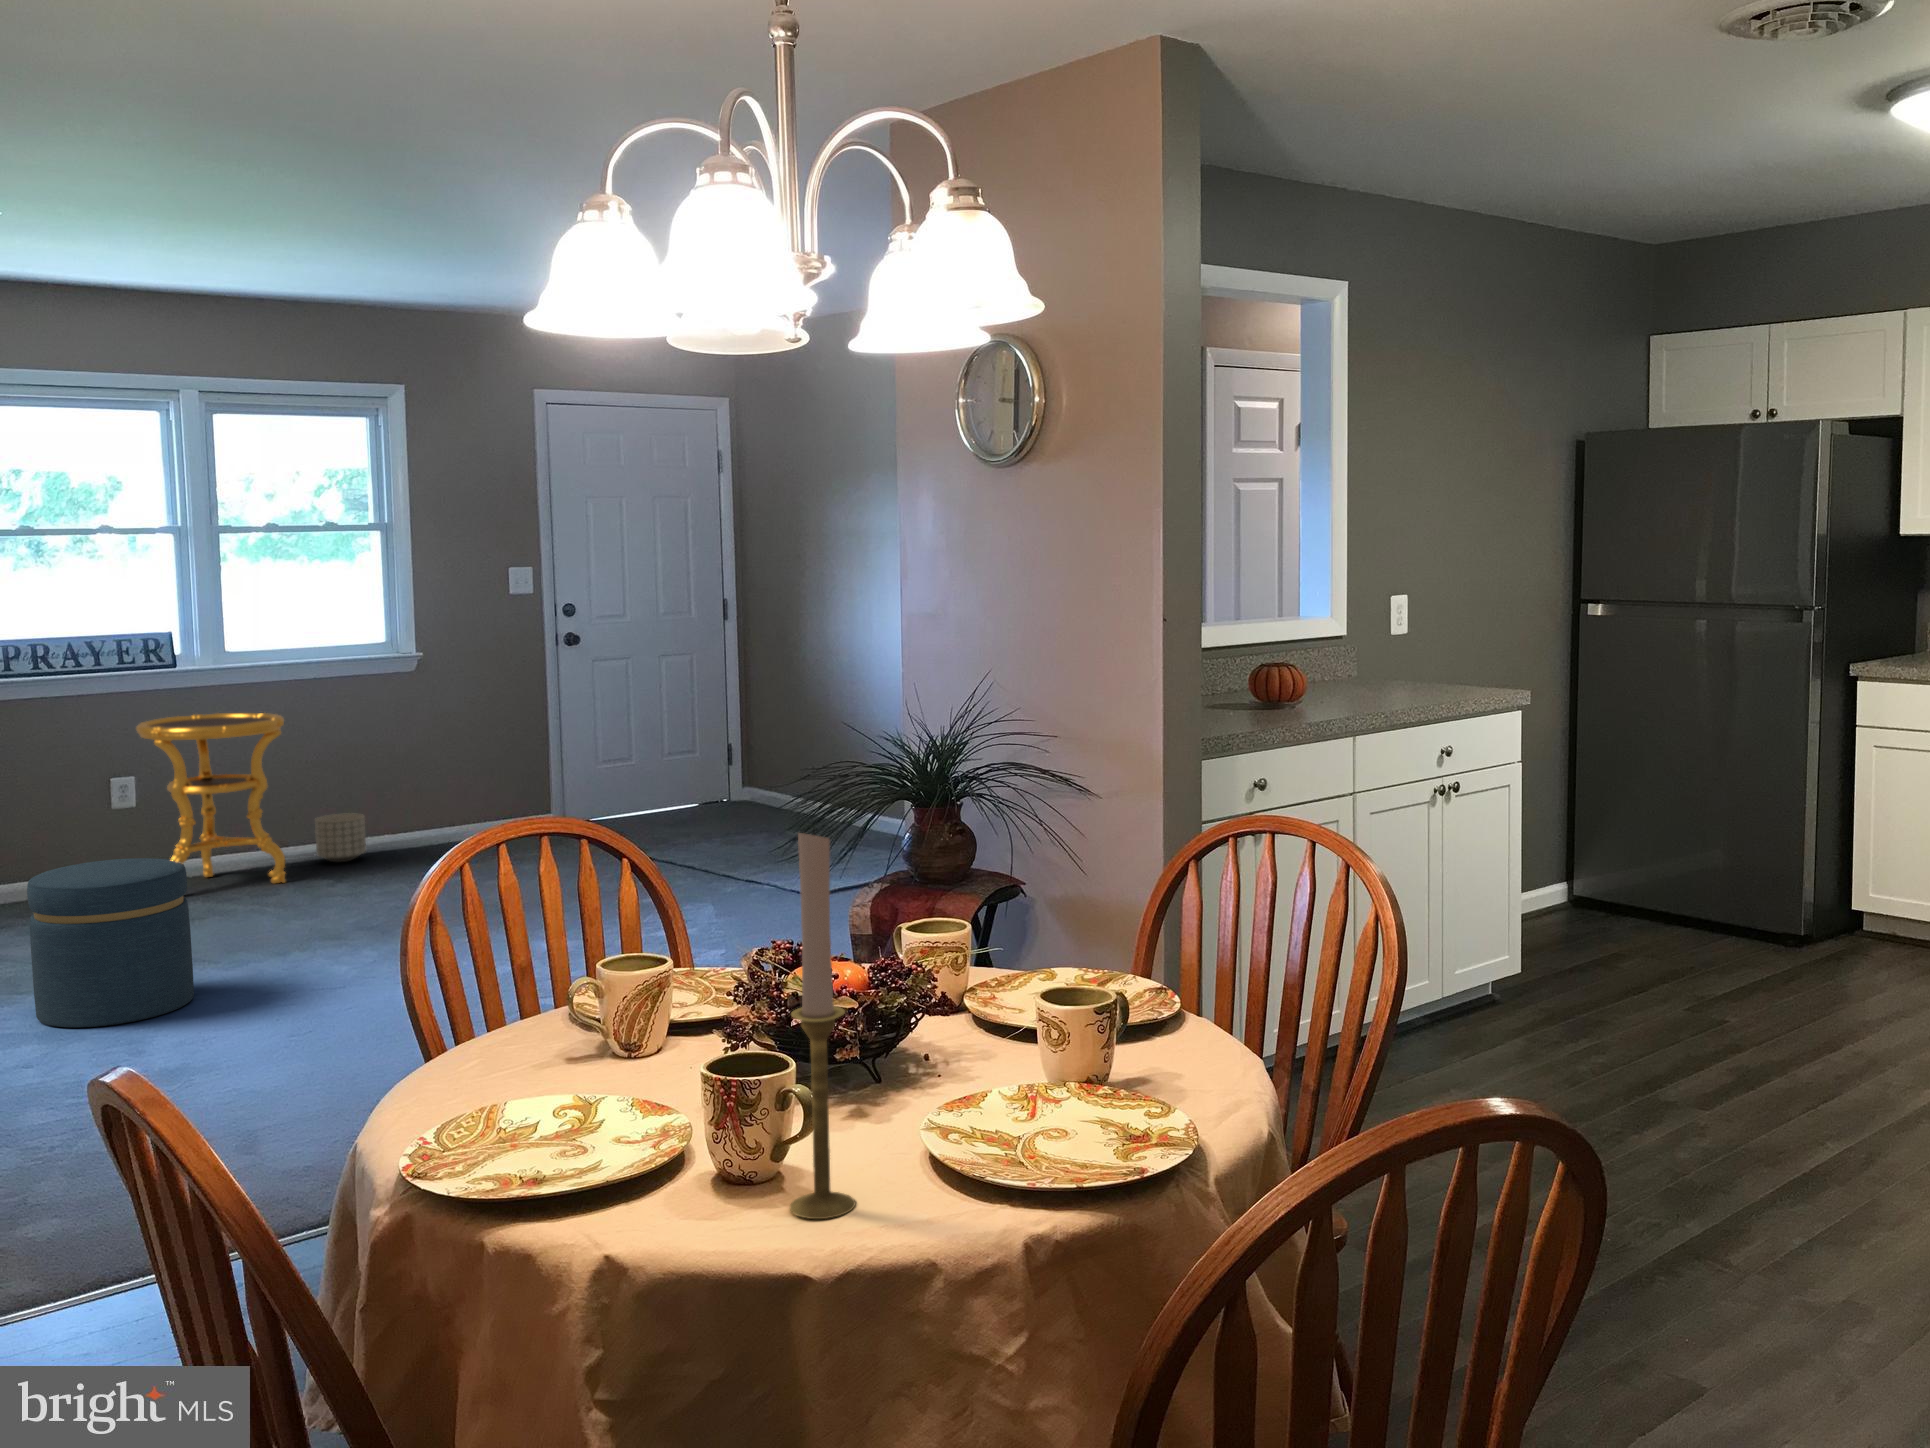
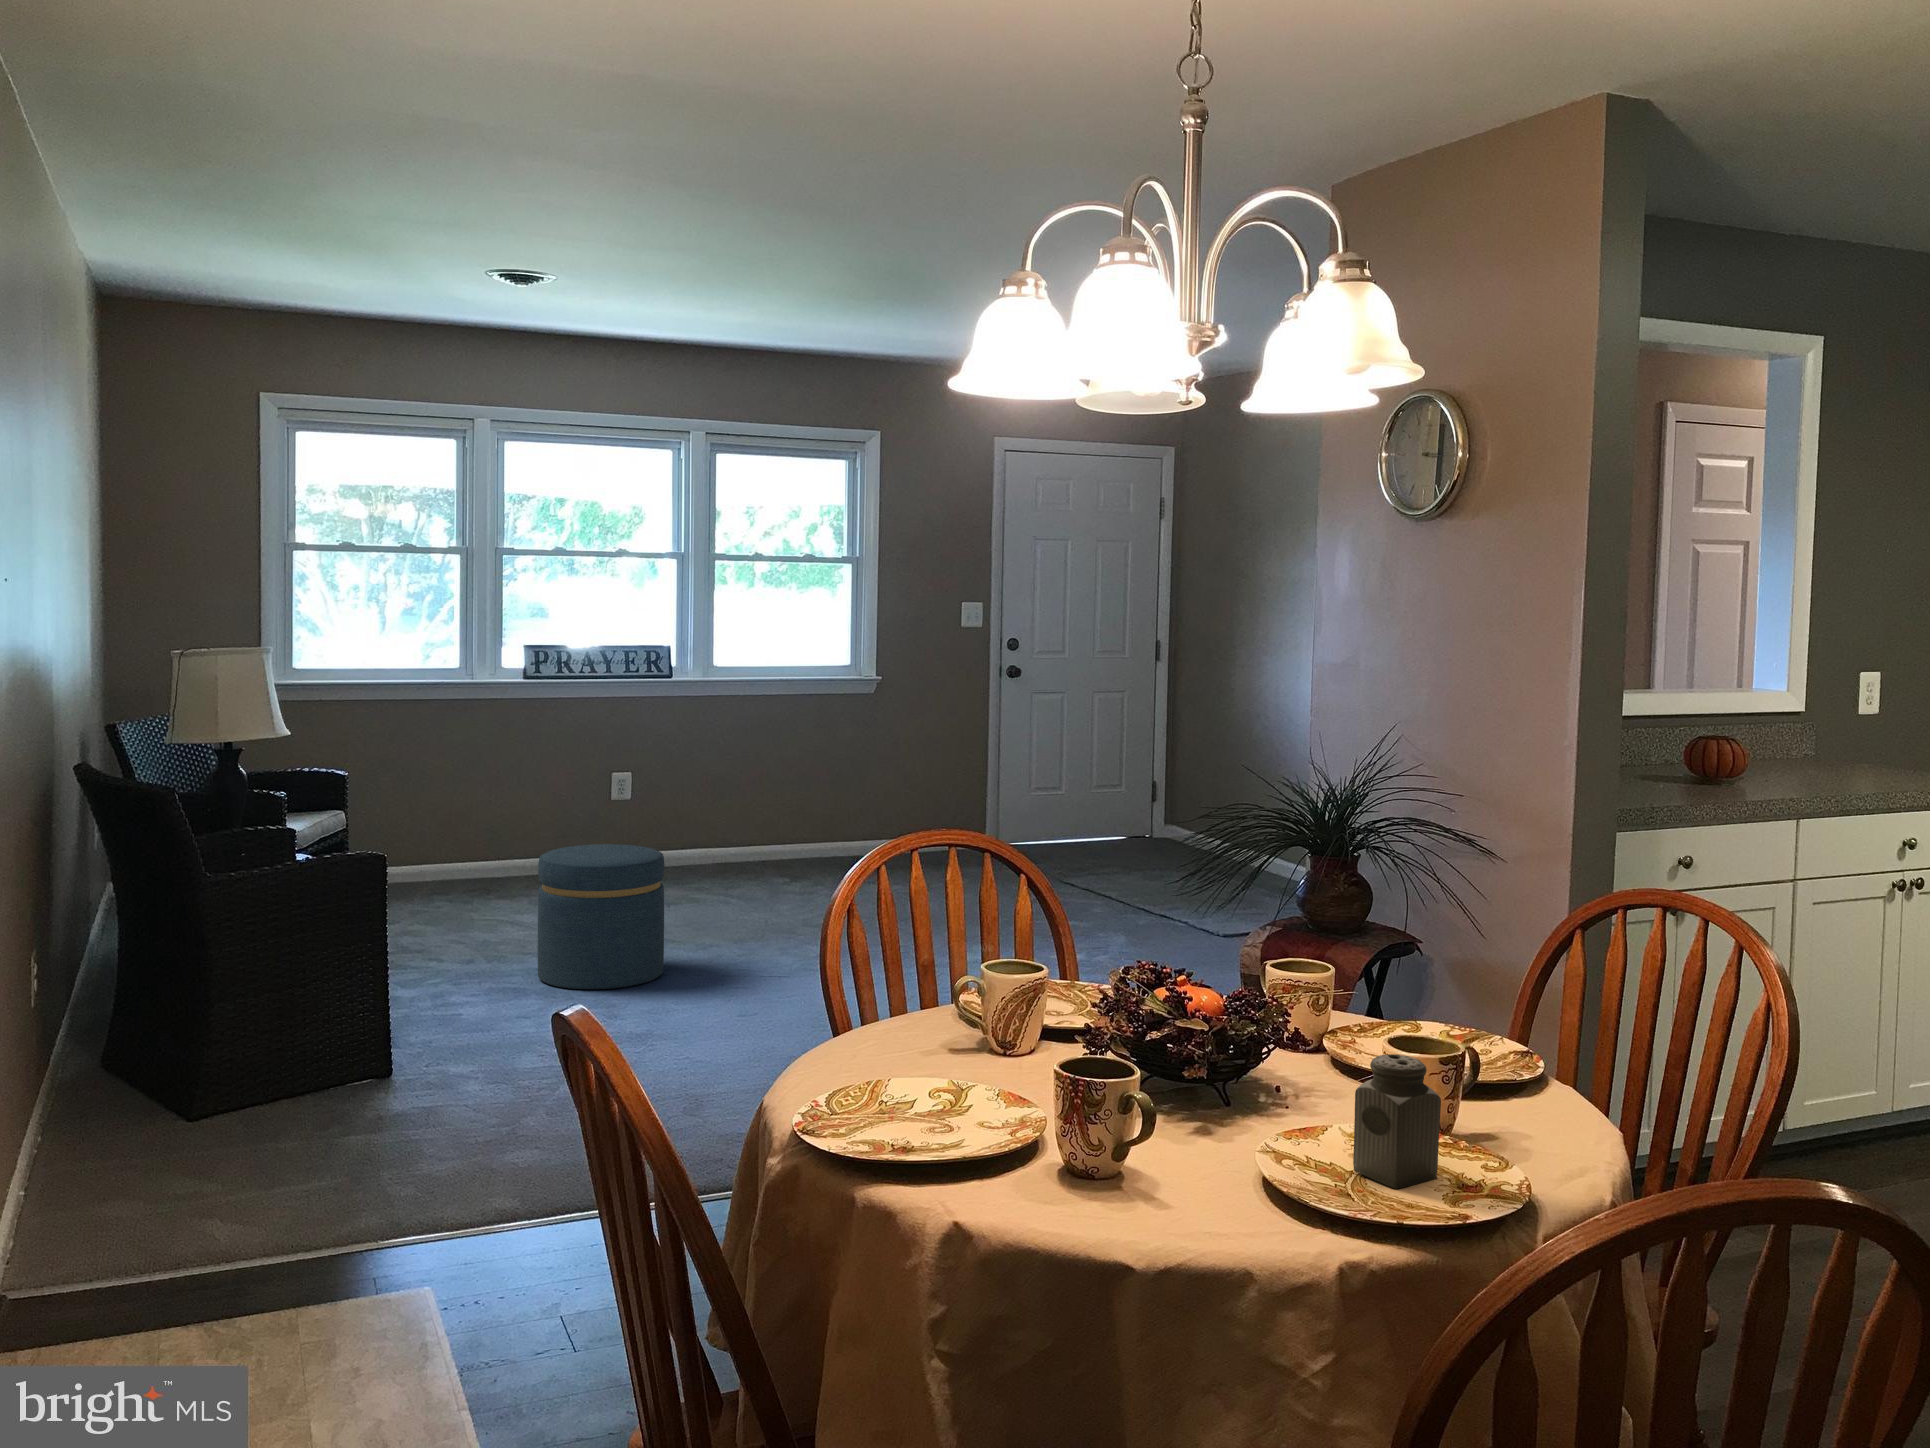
side table: present [136,713,285,883] -> none [635,721,756,884]
planter: present [315,813,366,862] -> none [776,821,818,865]
candlestick: present [790,833,855,1219] -> none [1123,853,1184,1218]
salt shaker: none [1020,1012,1105,1149] -> present [1353,1054,1441,1189]

